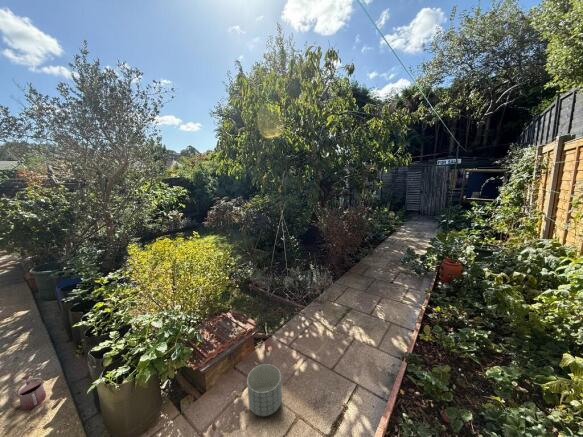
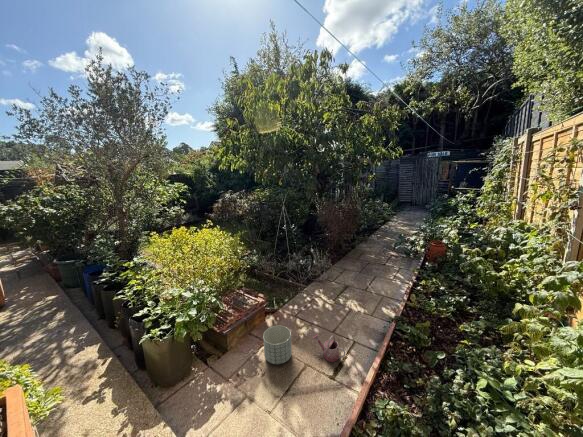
watering can: present [16,374,46,410] -> present [313,334,345,362]

